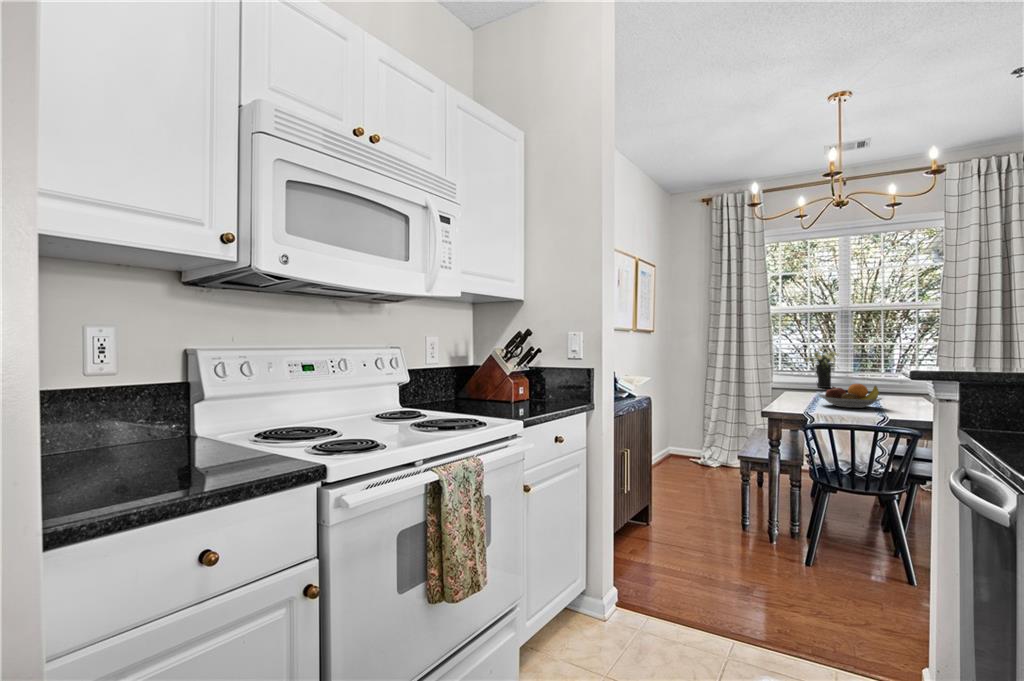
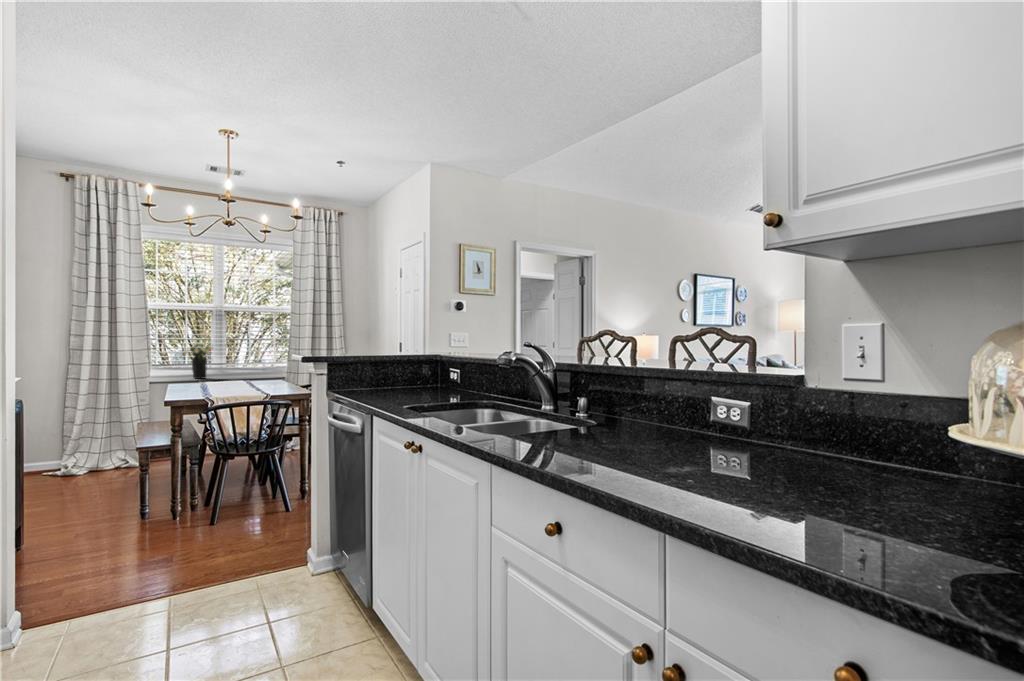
fruit bowl: present [819,384,882,408] -> none [207,371,259,391]

